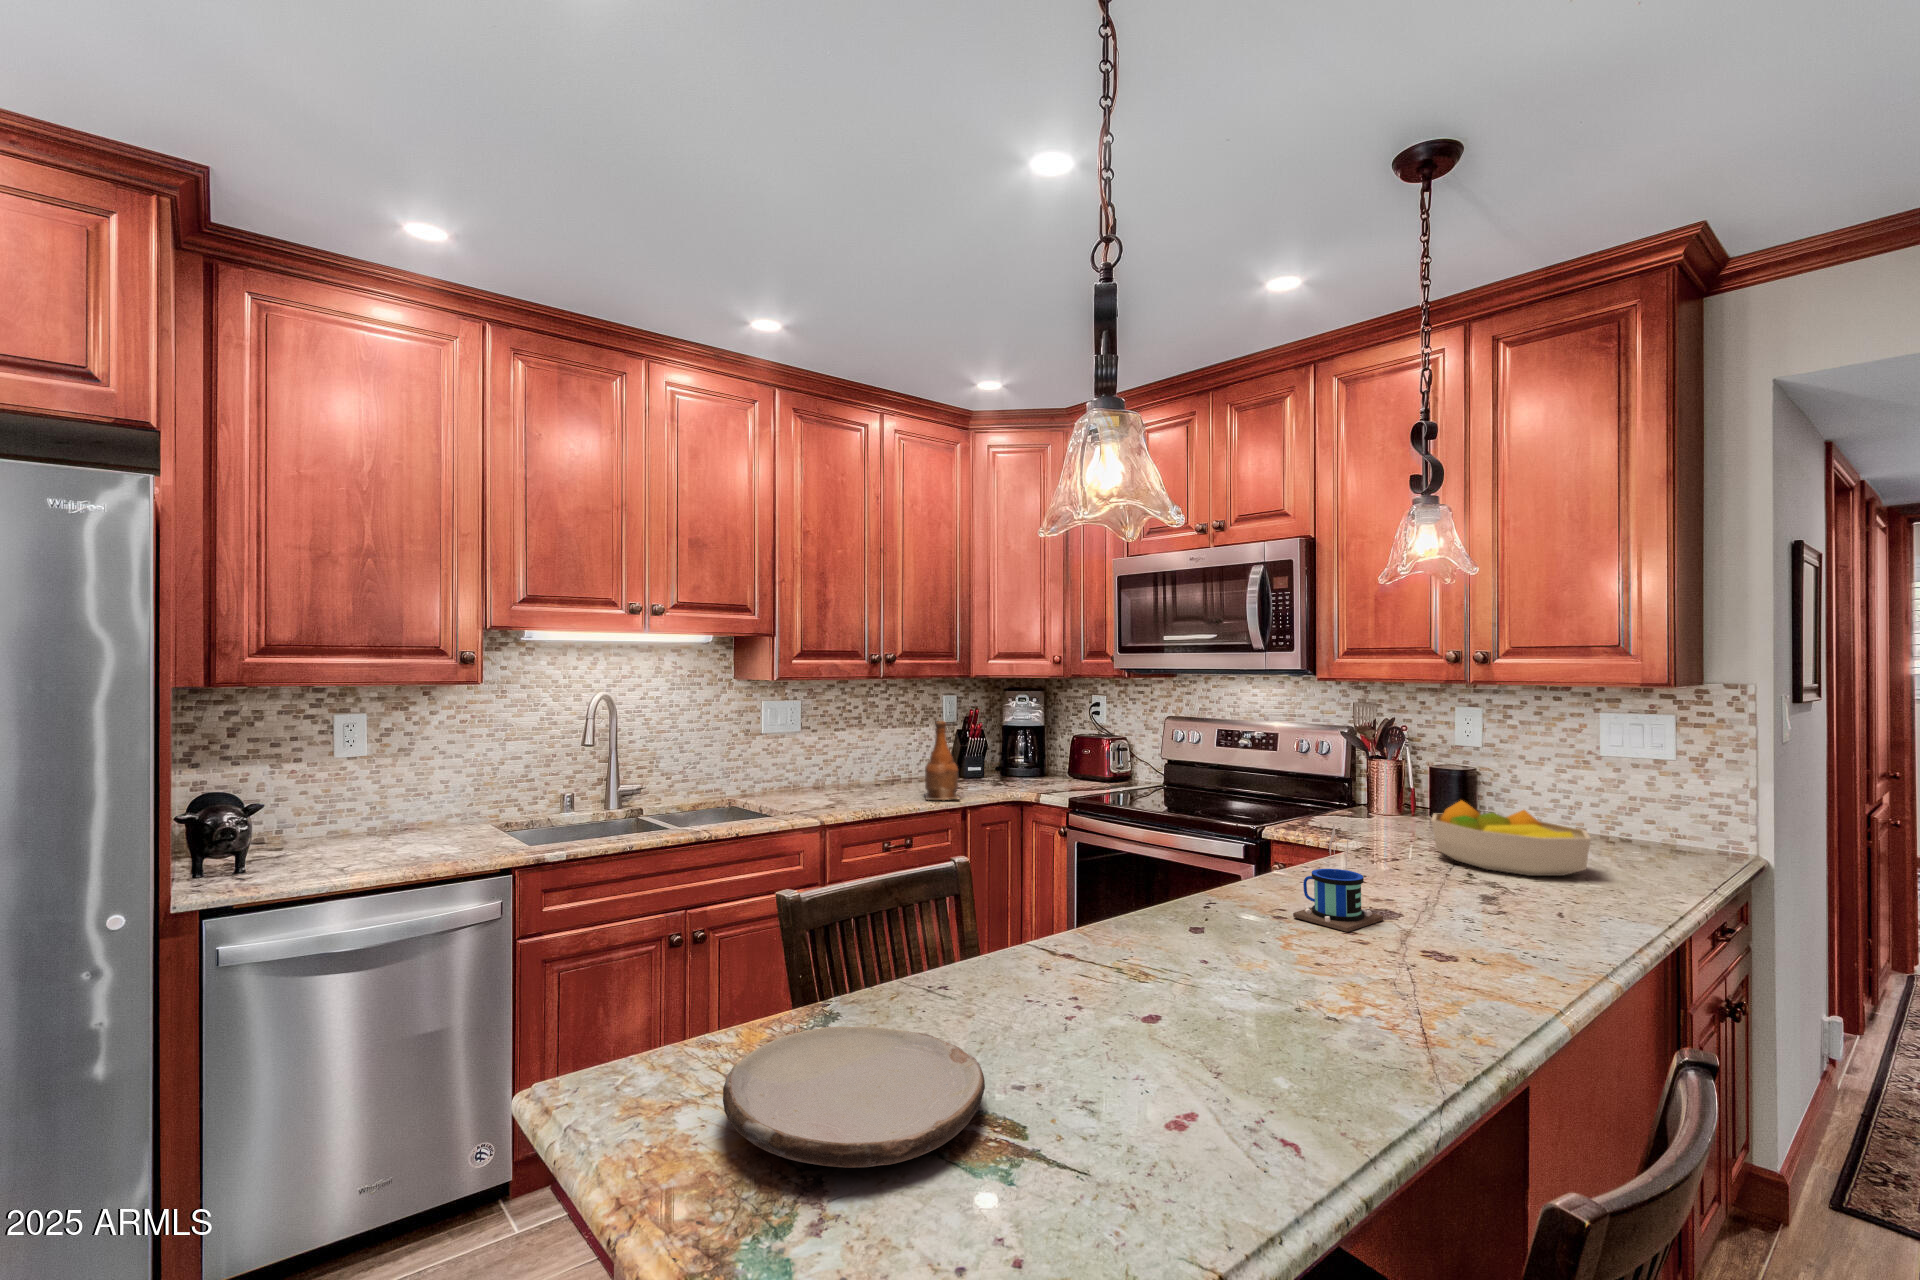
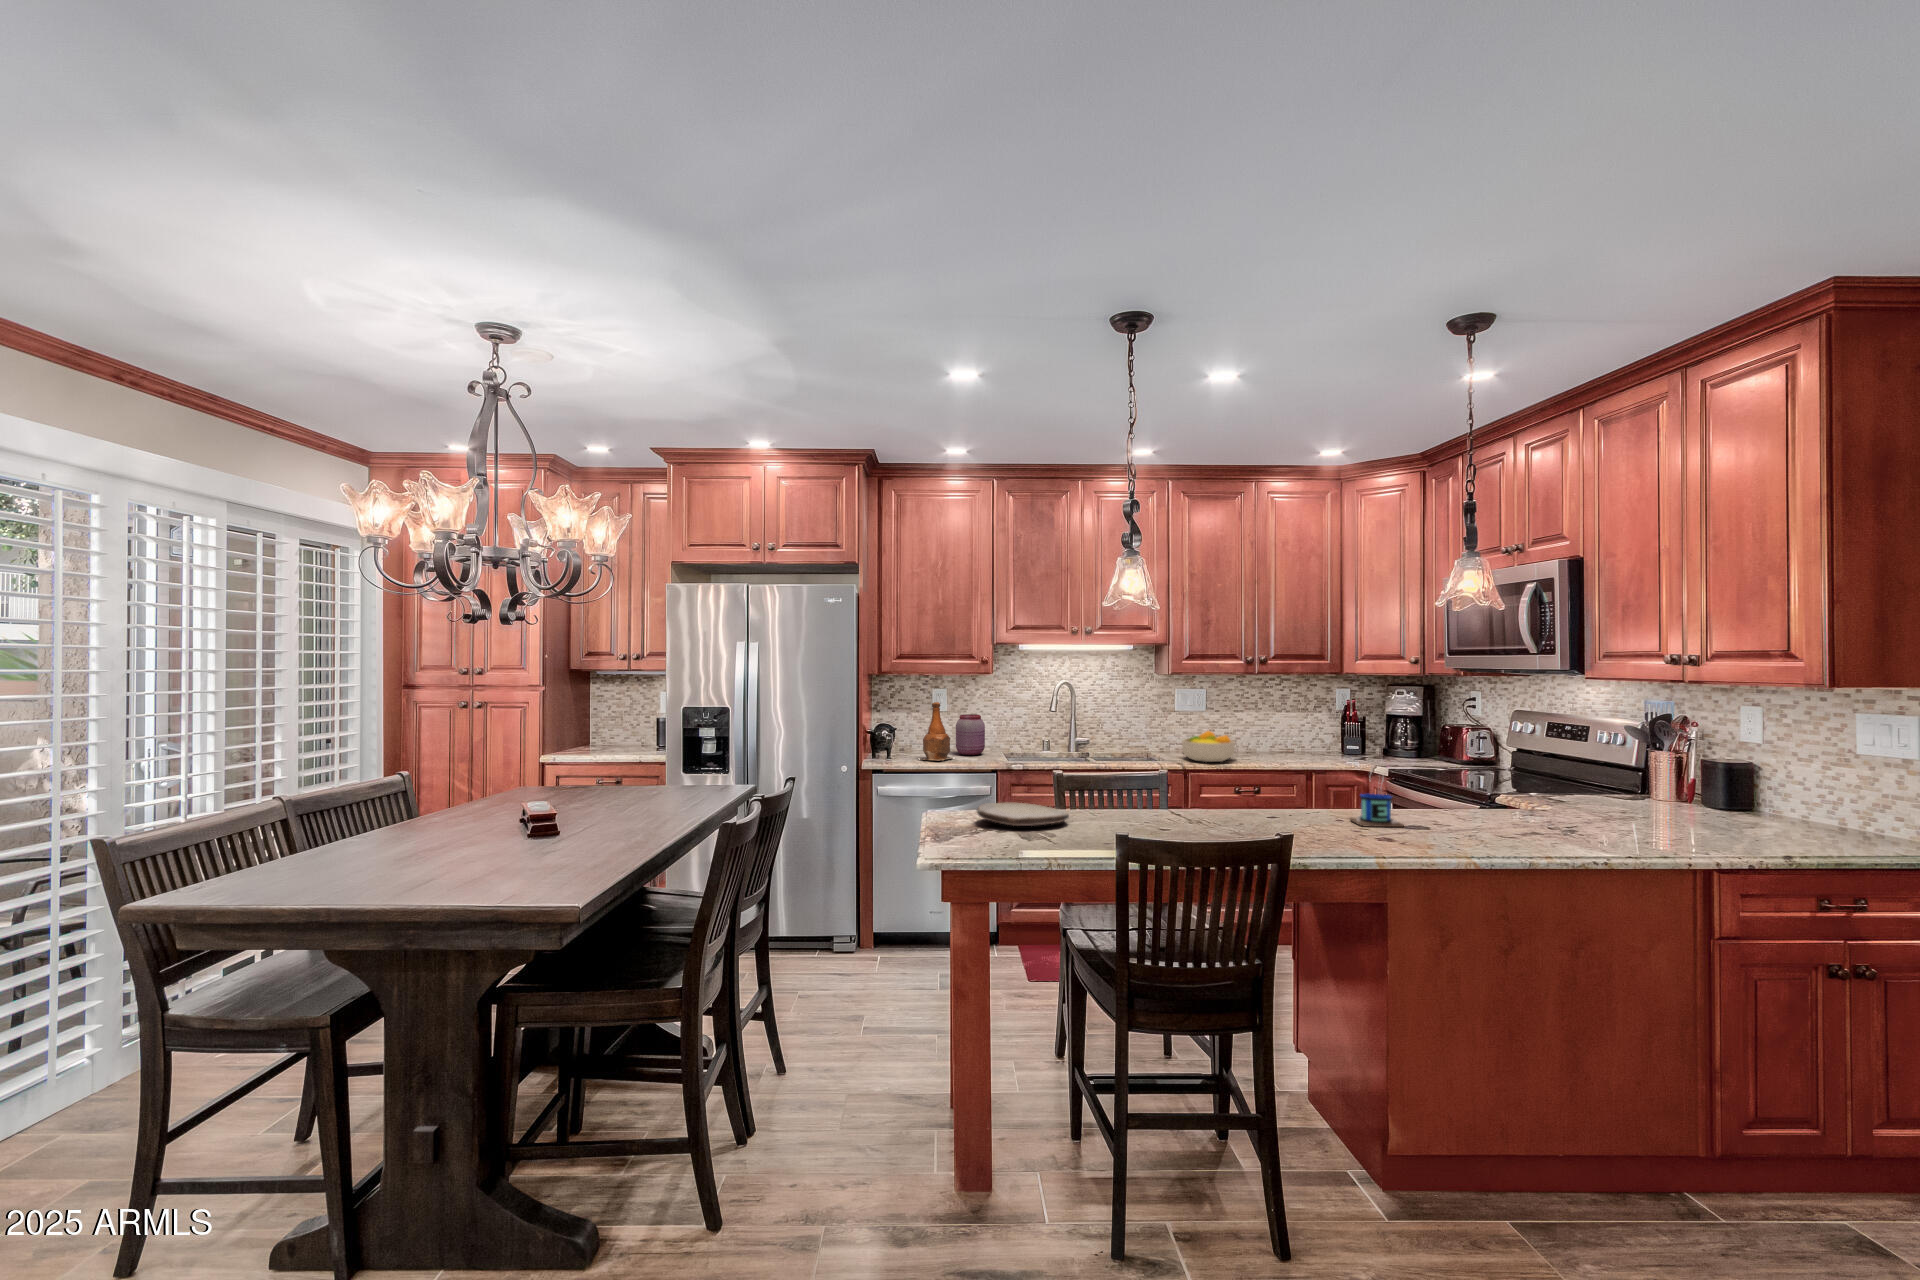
bottle: present [924,721,959,800] -> present [923,702,951,761]
jar: none [399,760,464,840] -> present [956,714,985,755]
fruit bowl: present [1432,801,1591,876] -> present [1182,731,1235,762]

